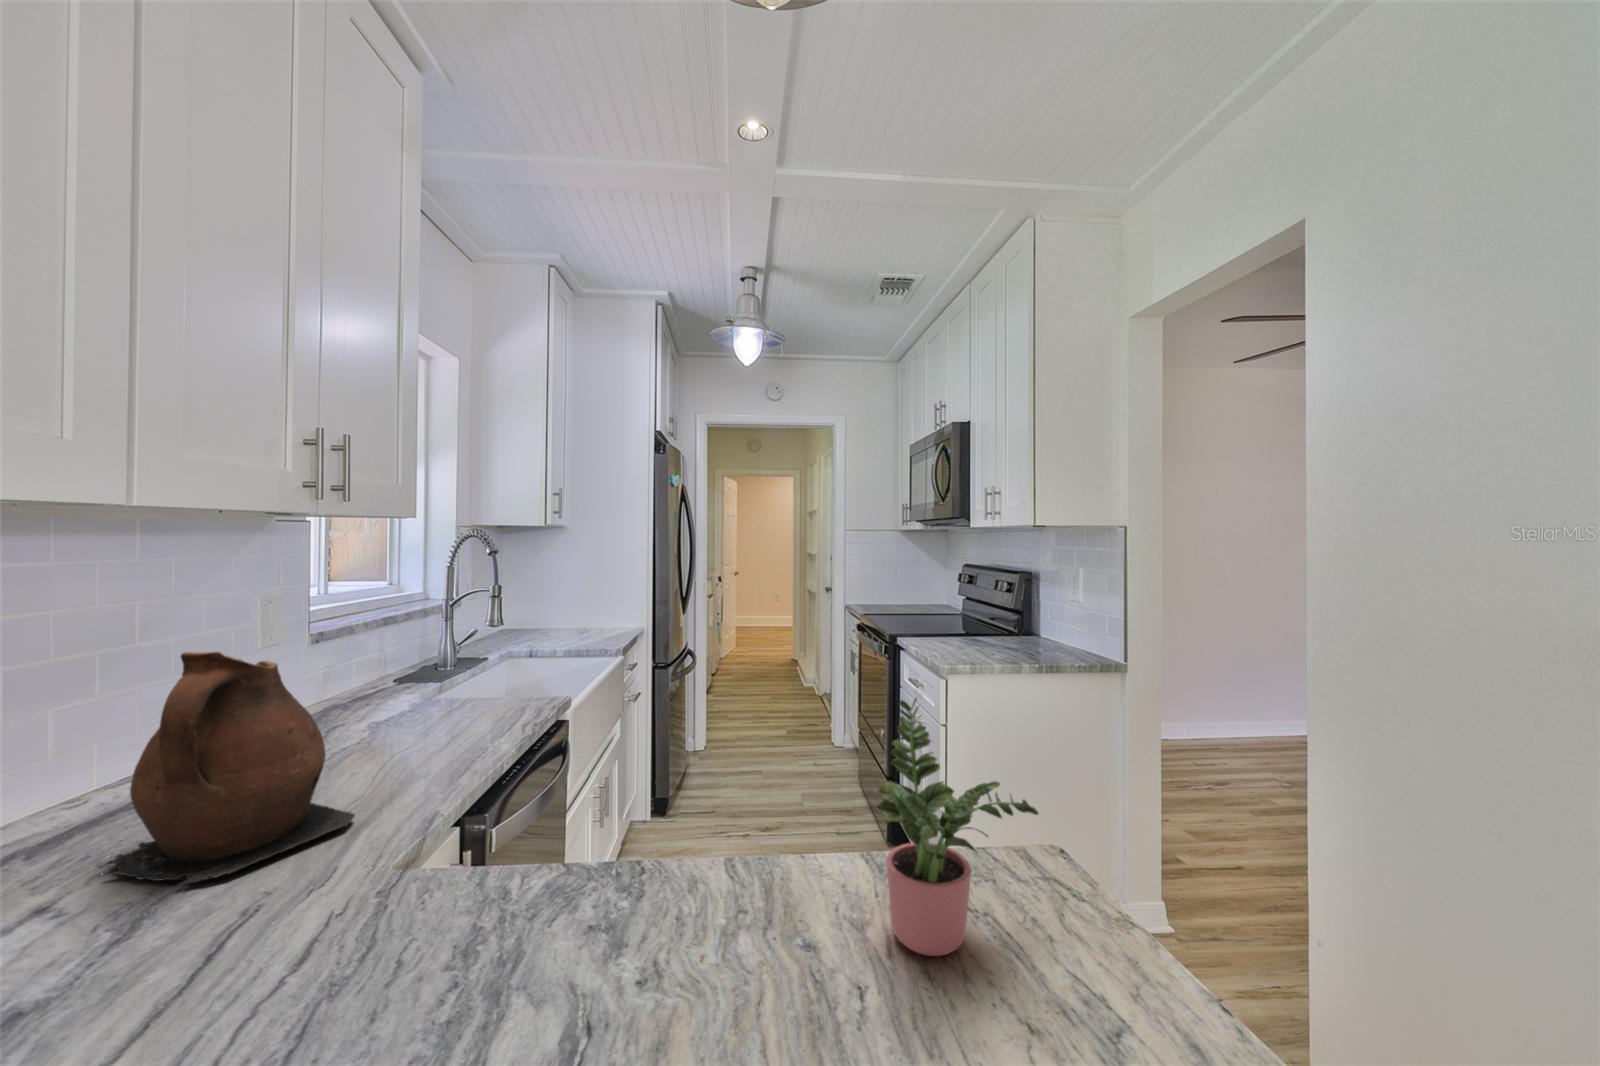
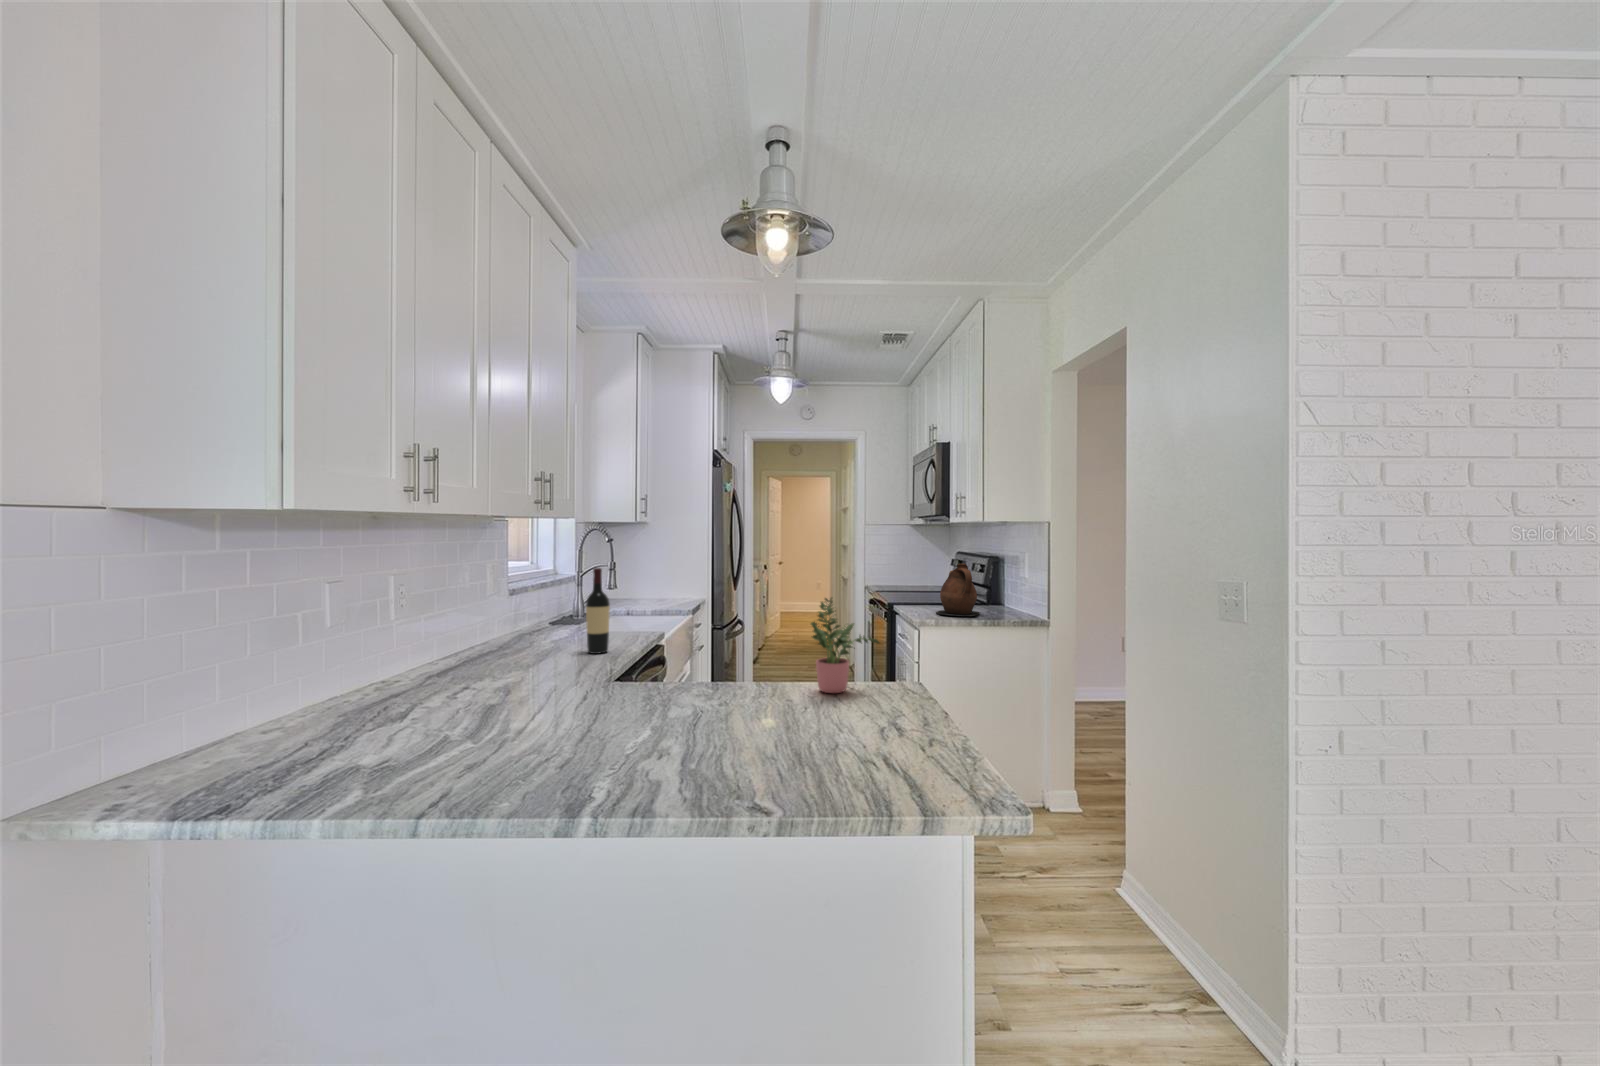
wine bottle: none [394,609,443,776] -> present [586,568,610,654]
ceramic pitcher: present [99,651,355,886] -> present [936,564,980,616]

